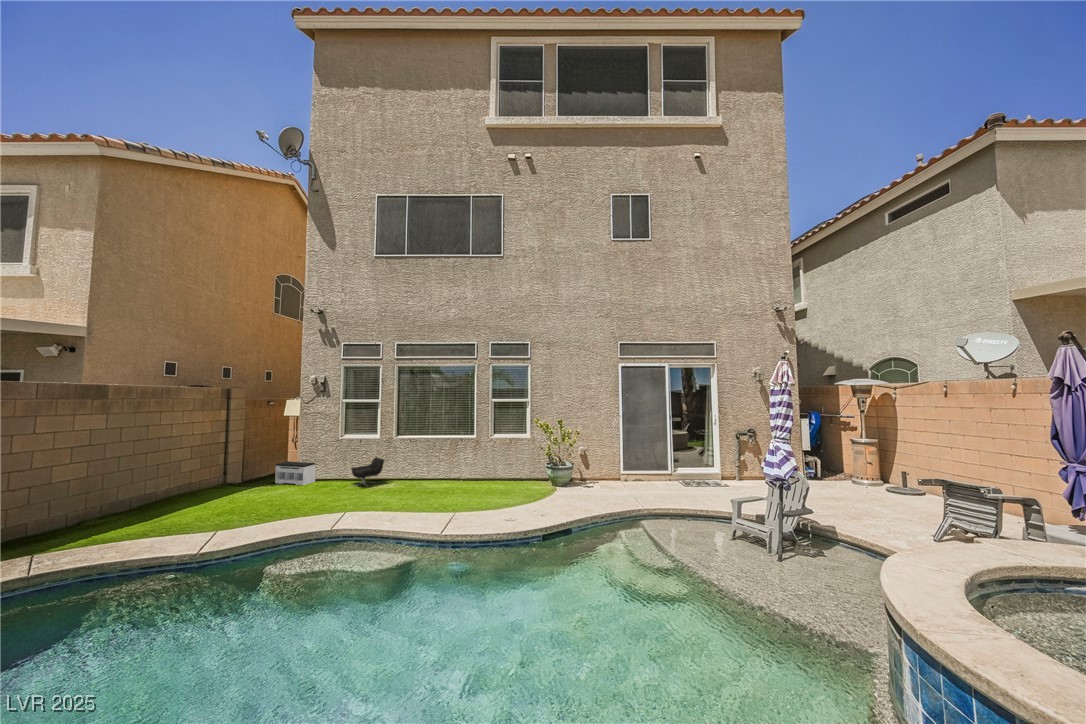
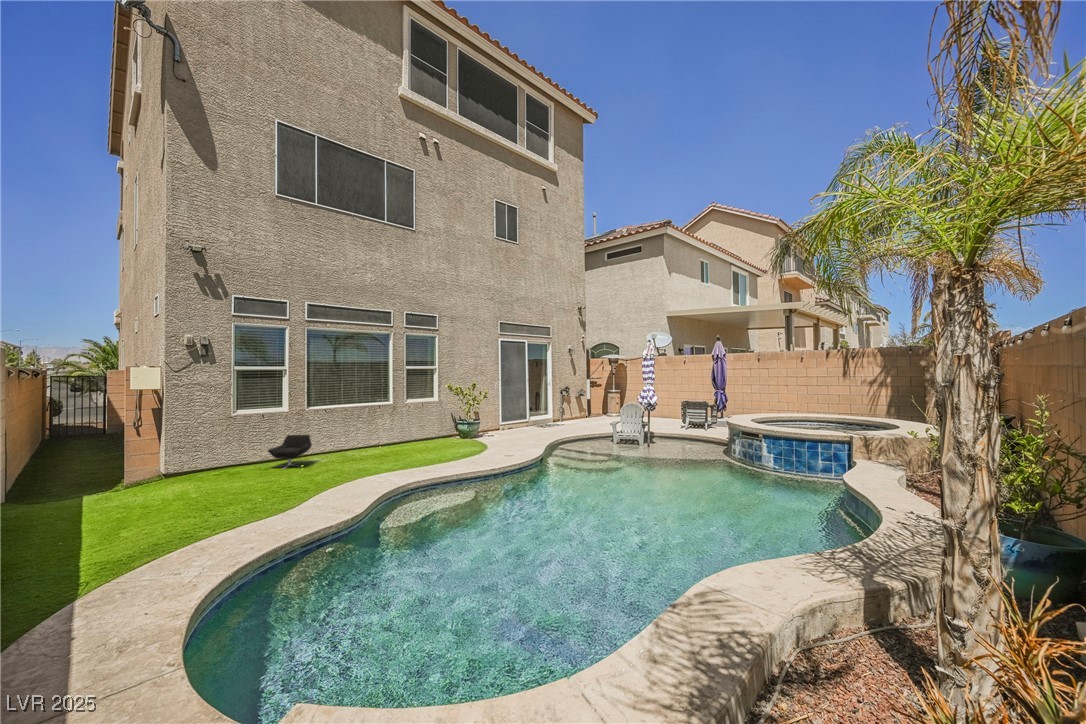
bench: present [275,461,315,485] -> none [140,452,204,488]

